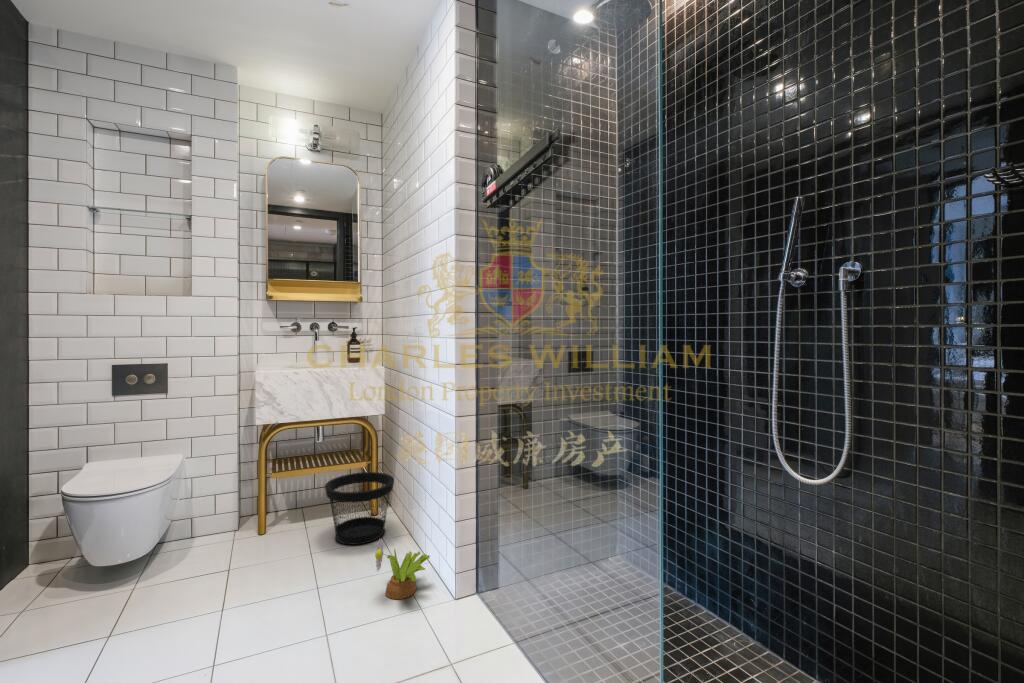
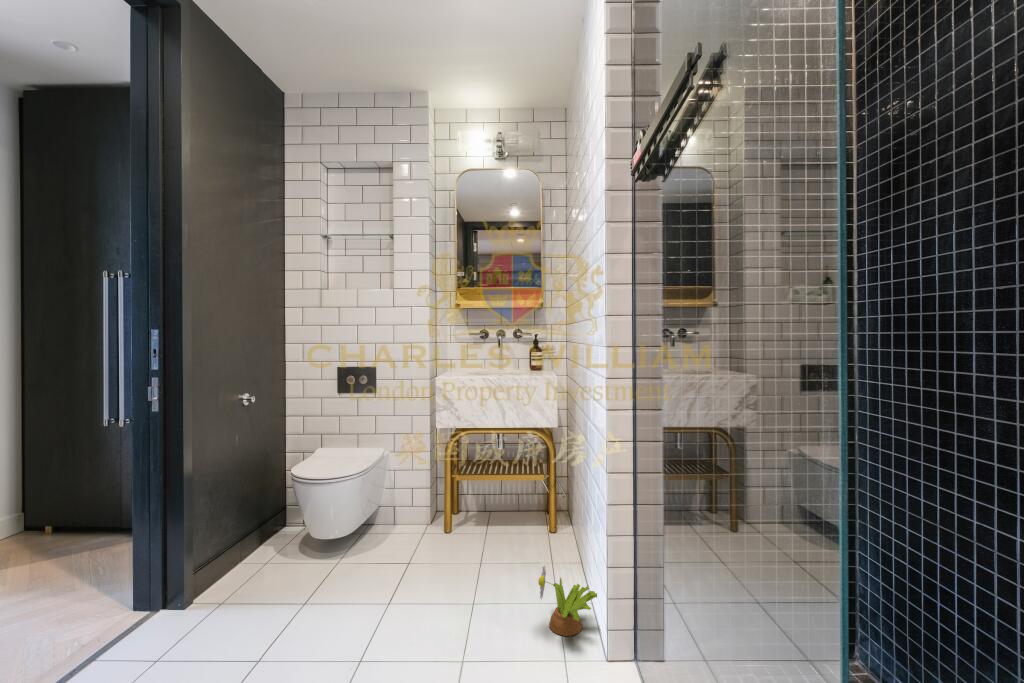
wastebasket: present [325,472,394,545] -> none [501,486,570,562]

